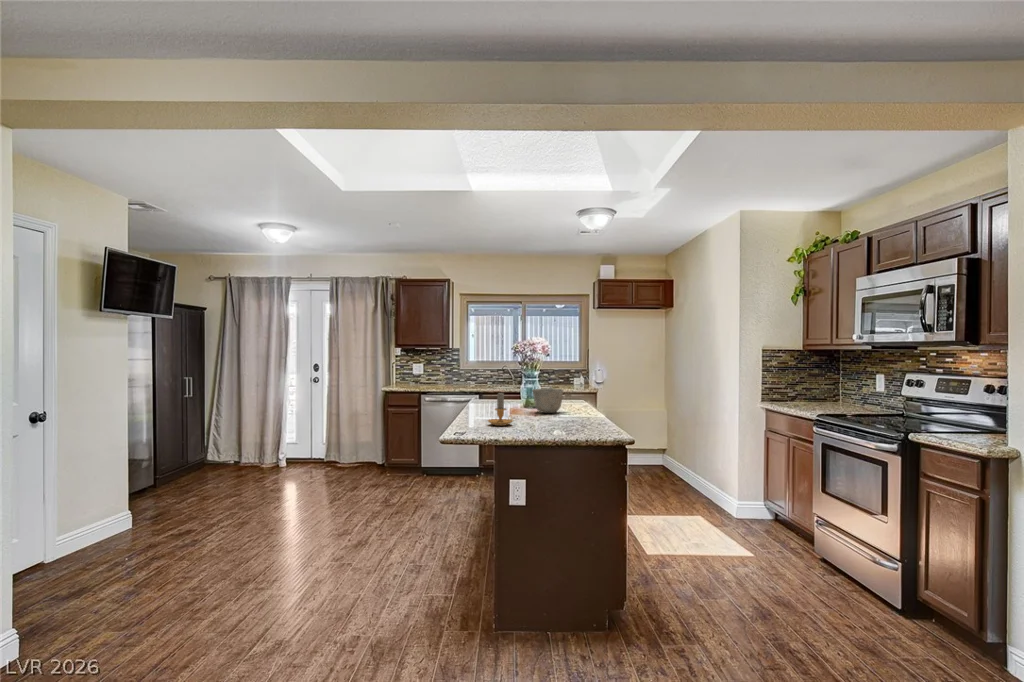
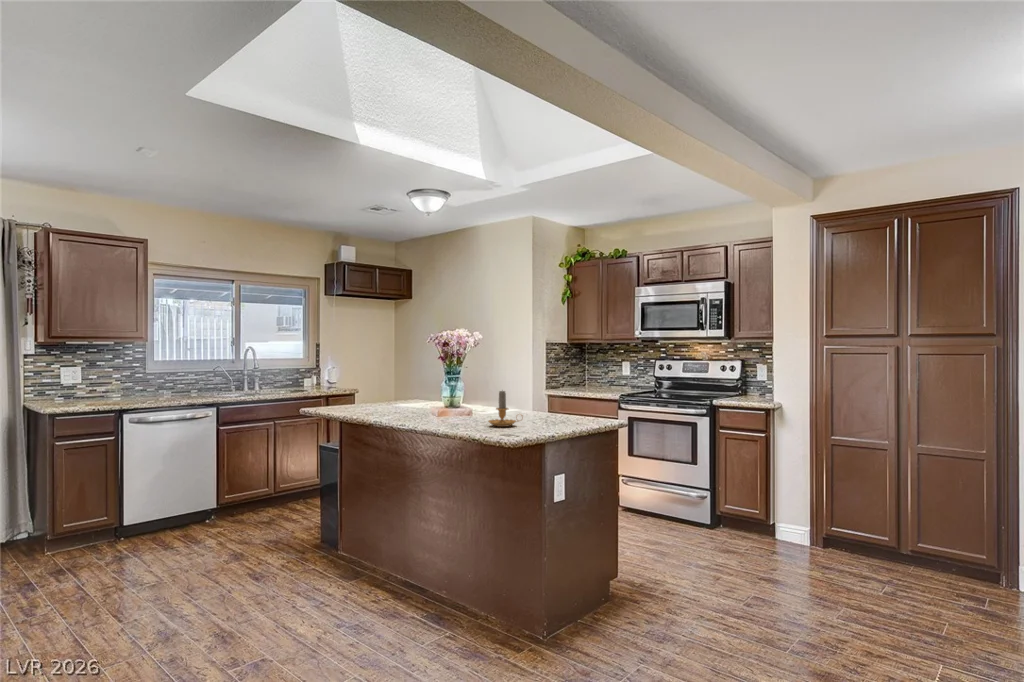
ceramic bowl: present [533,389,563,413] -> none [449,386,484,413]

